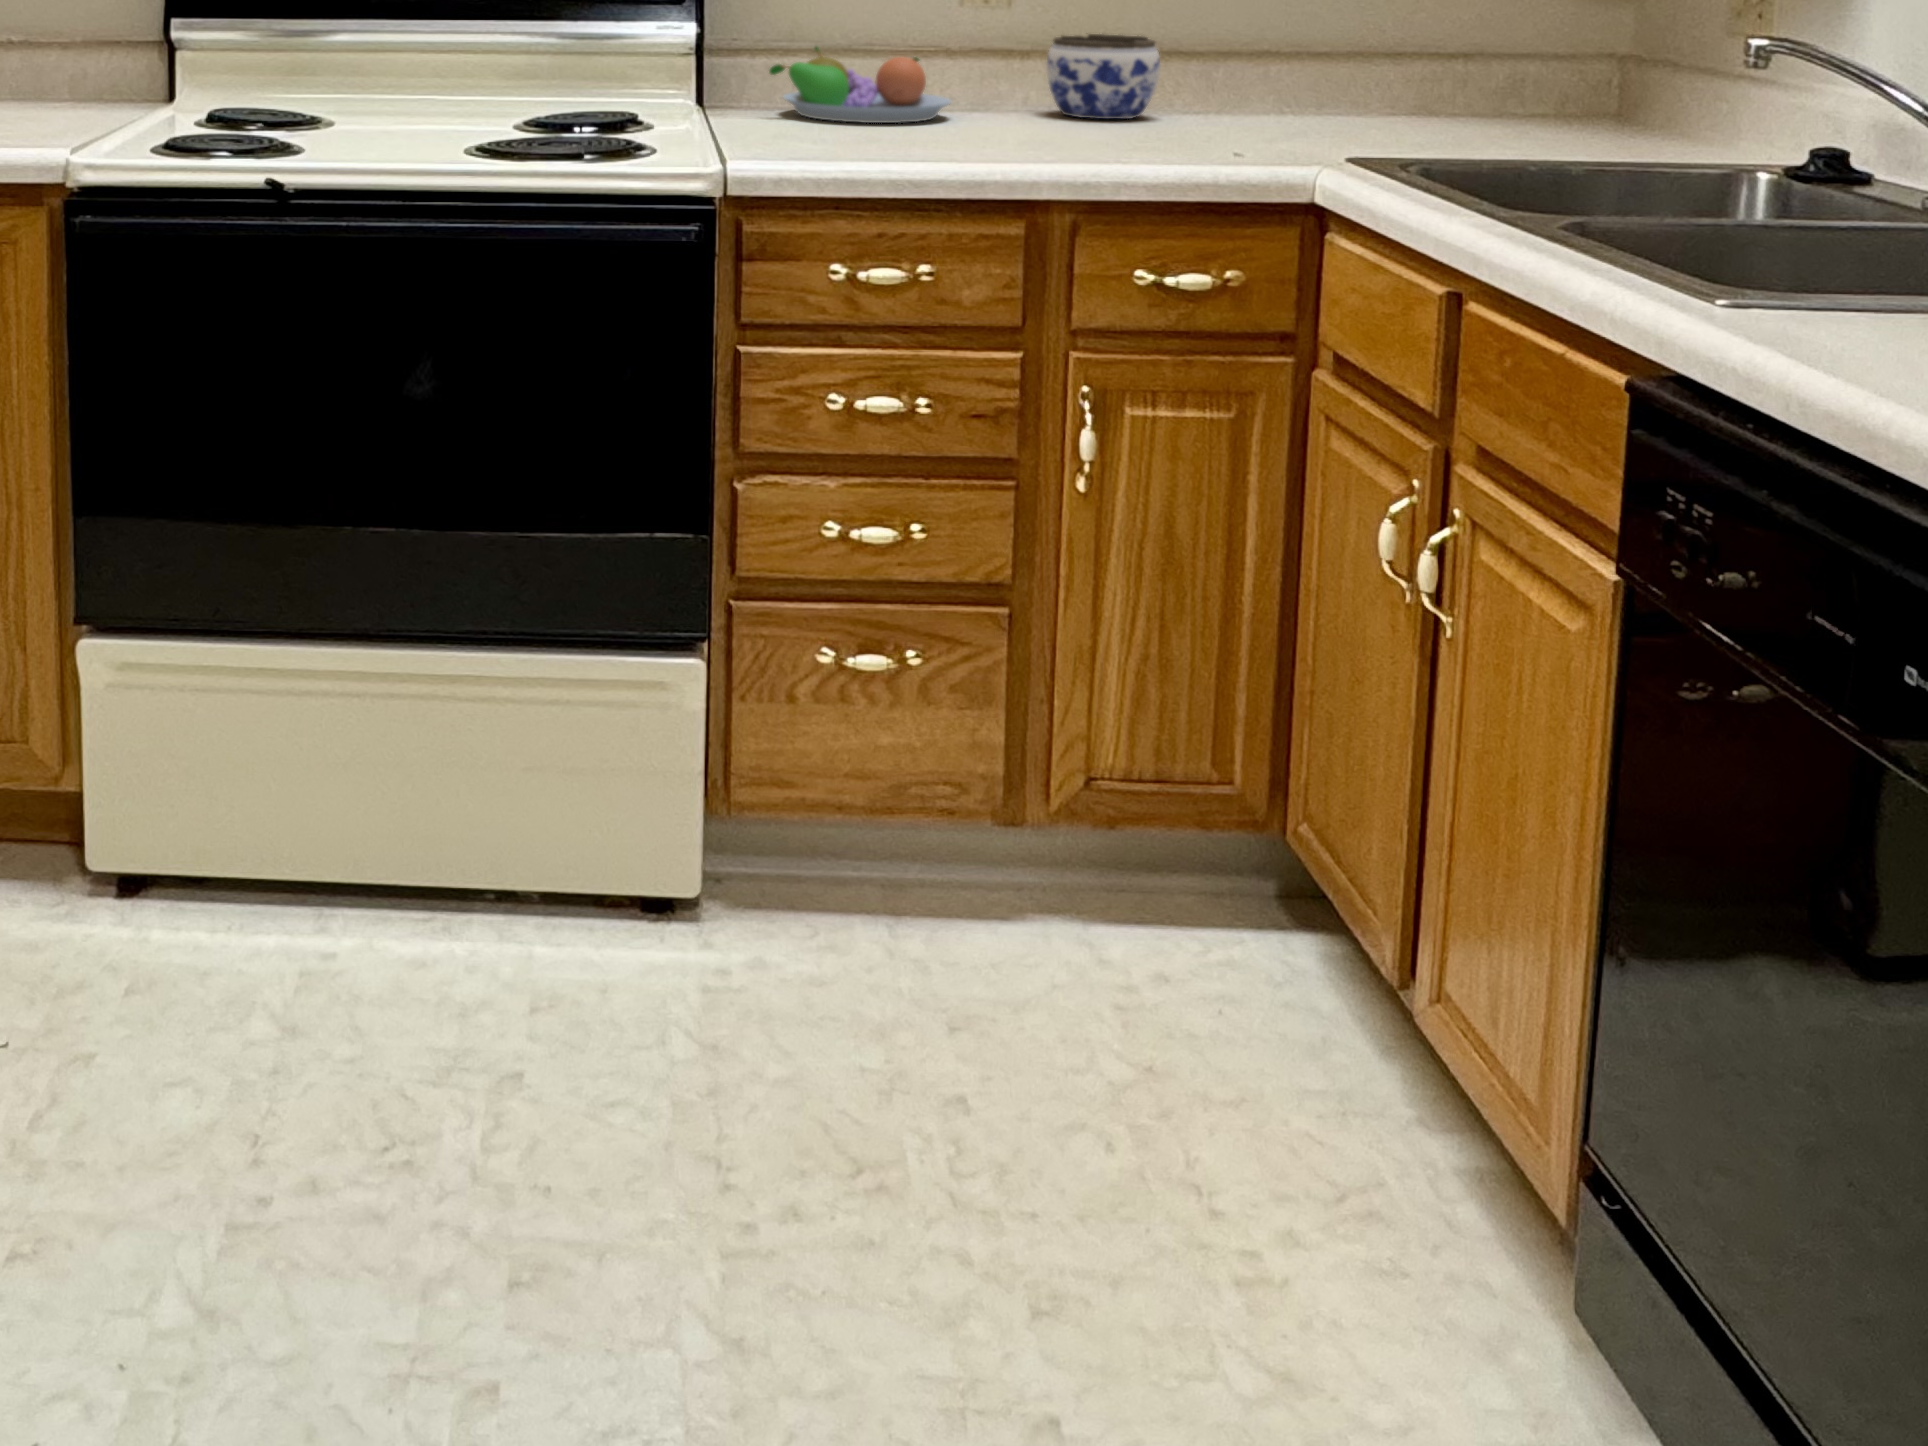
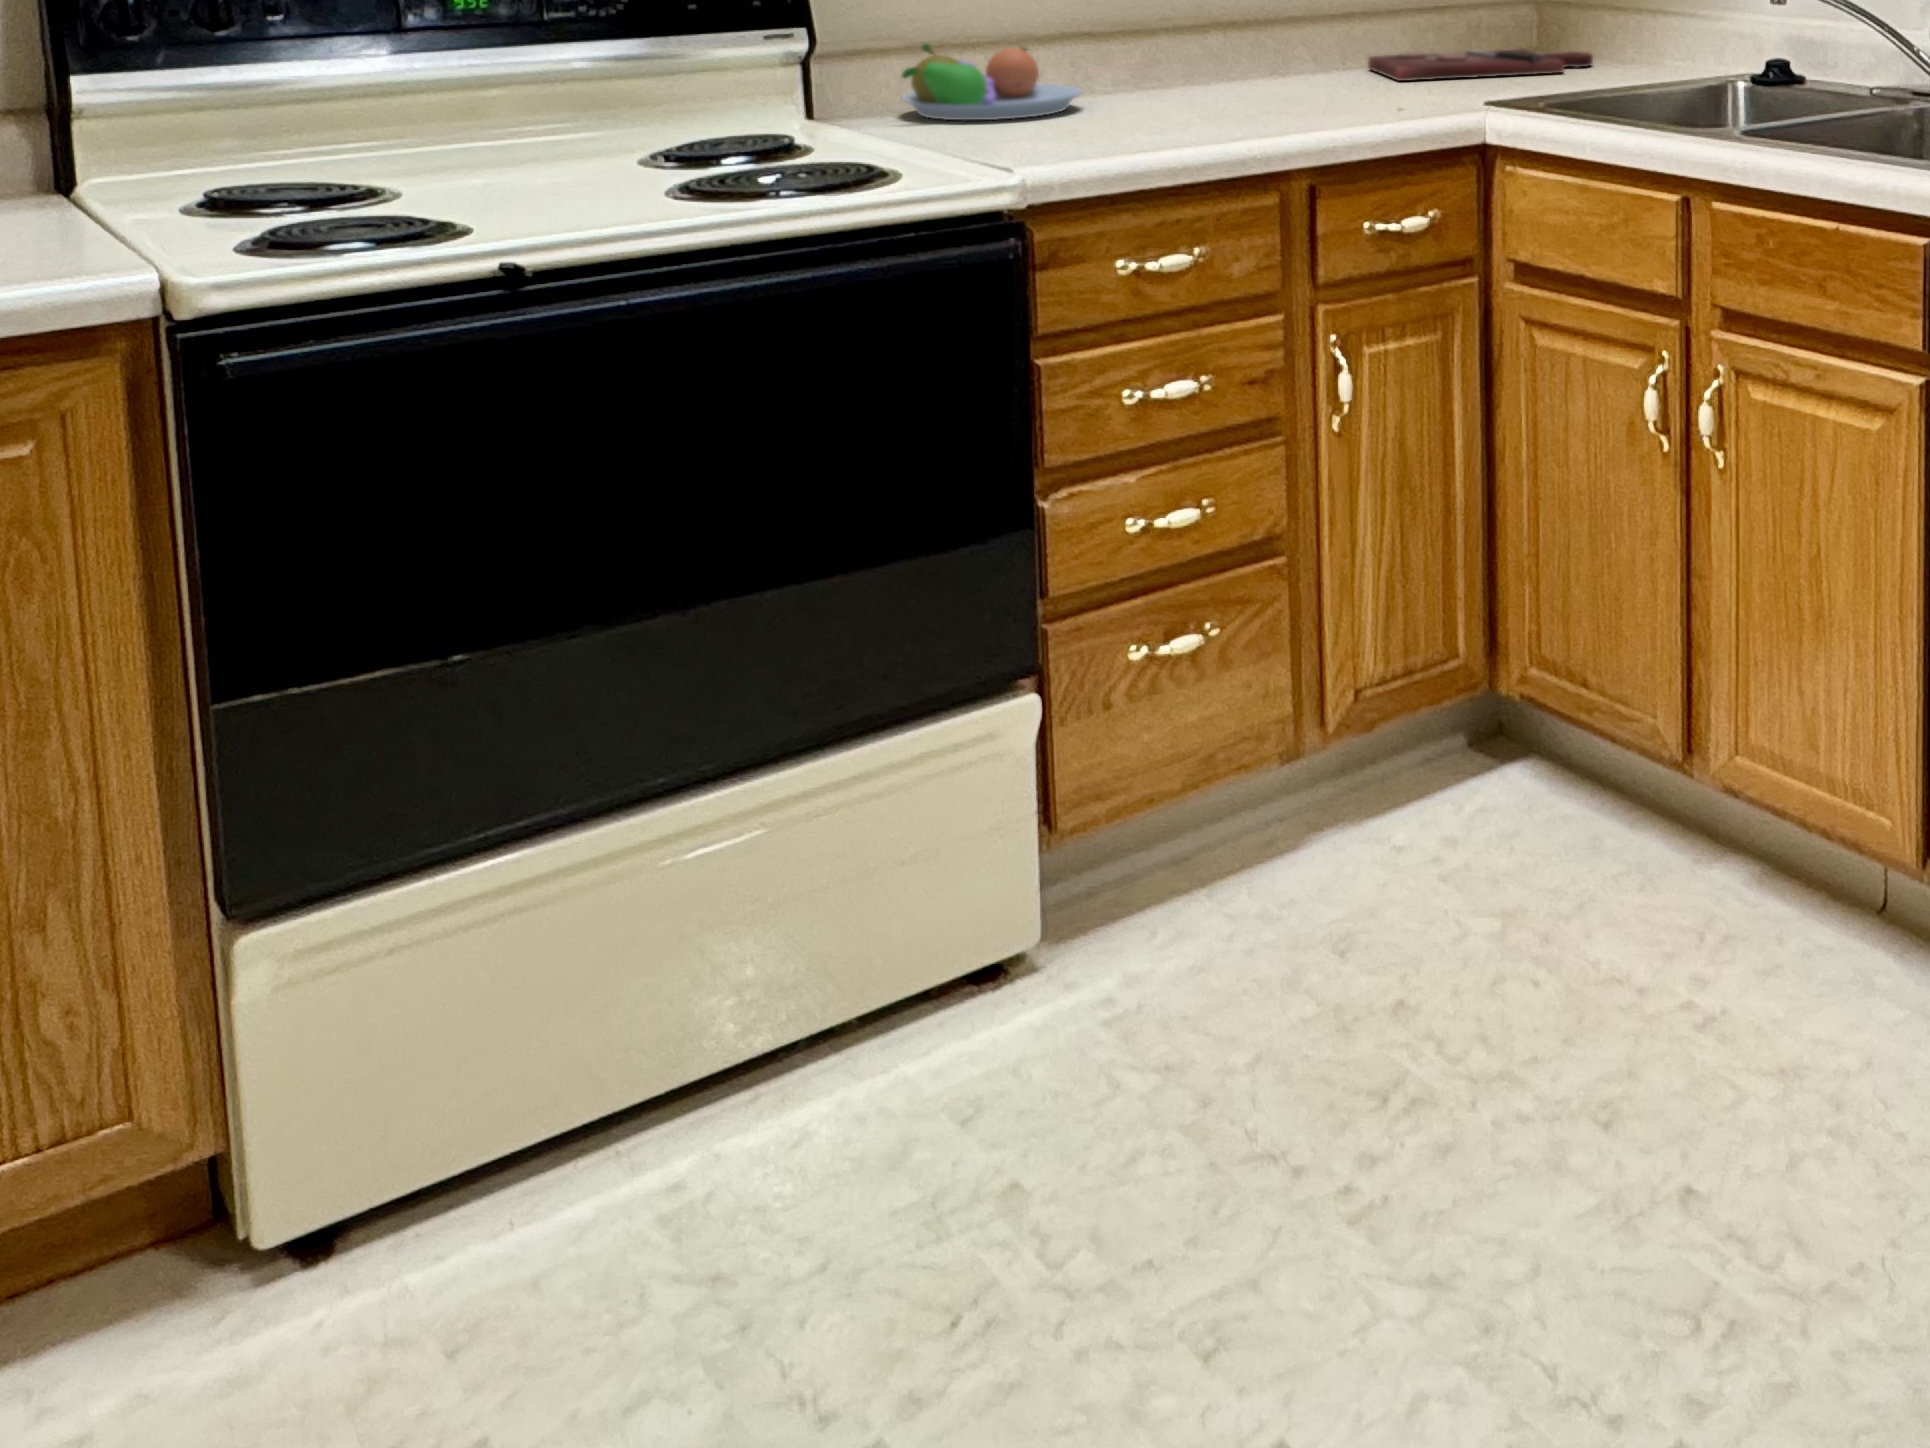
jar: present [1046,34,1160,119] -> none [1139,10,1245,92]
cutting board: none [1330,102,1627,143] -> present [1368,50,1593,81]

